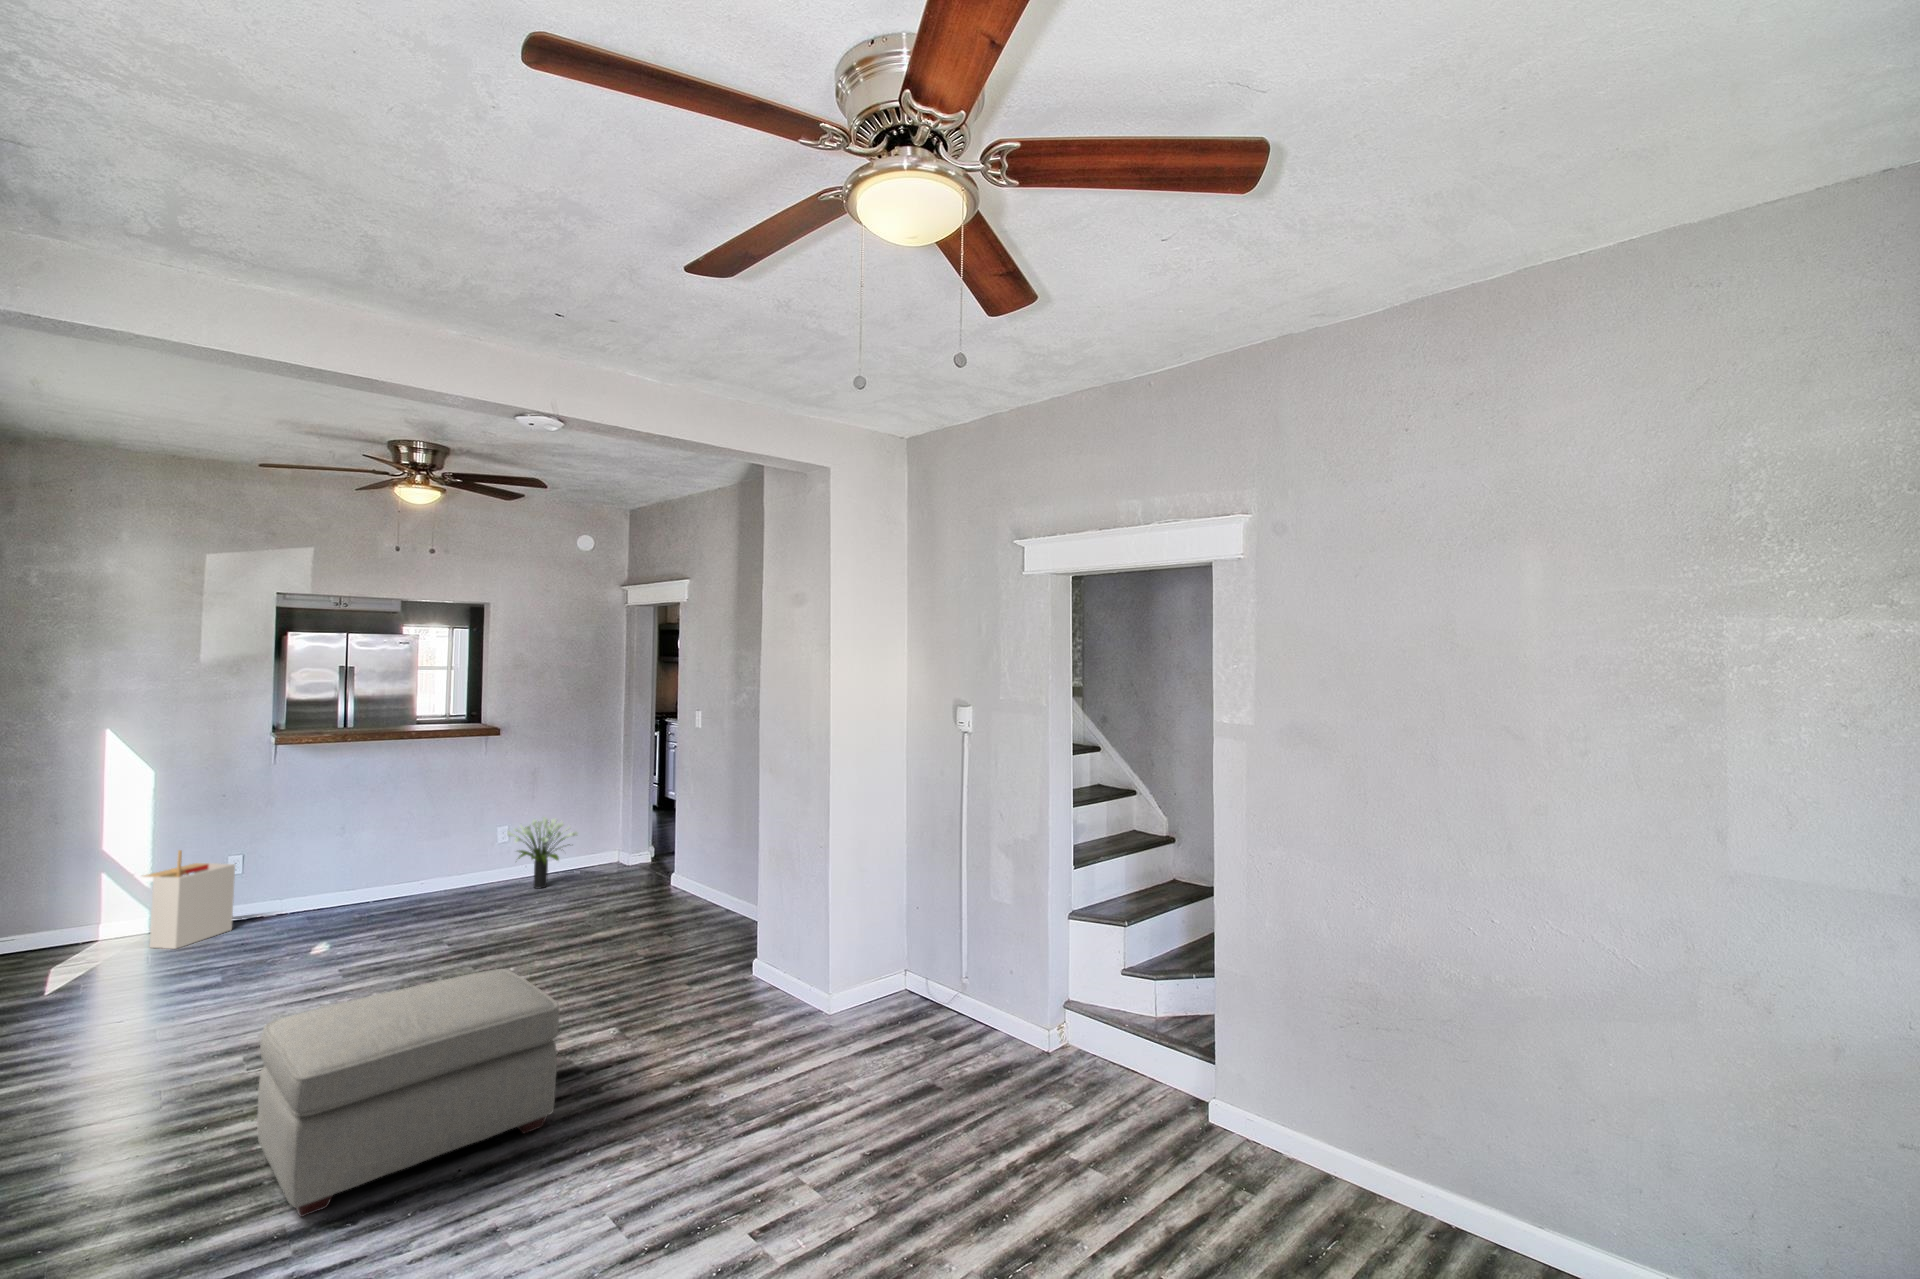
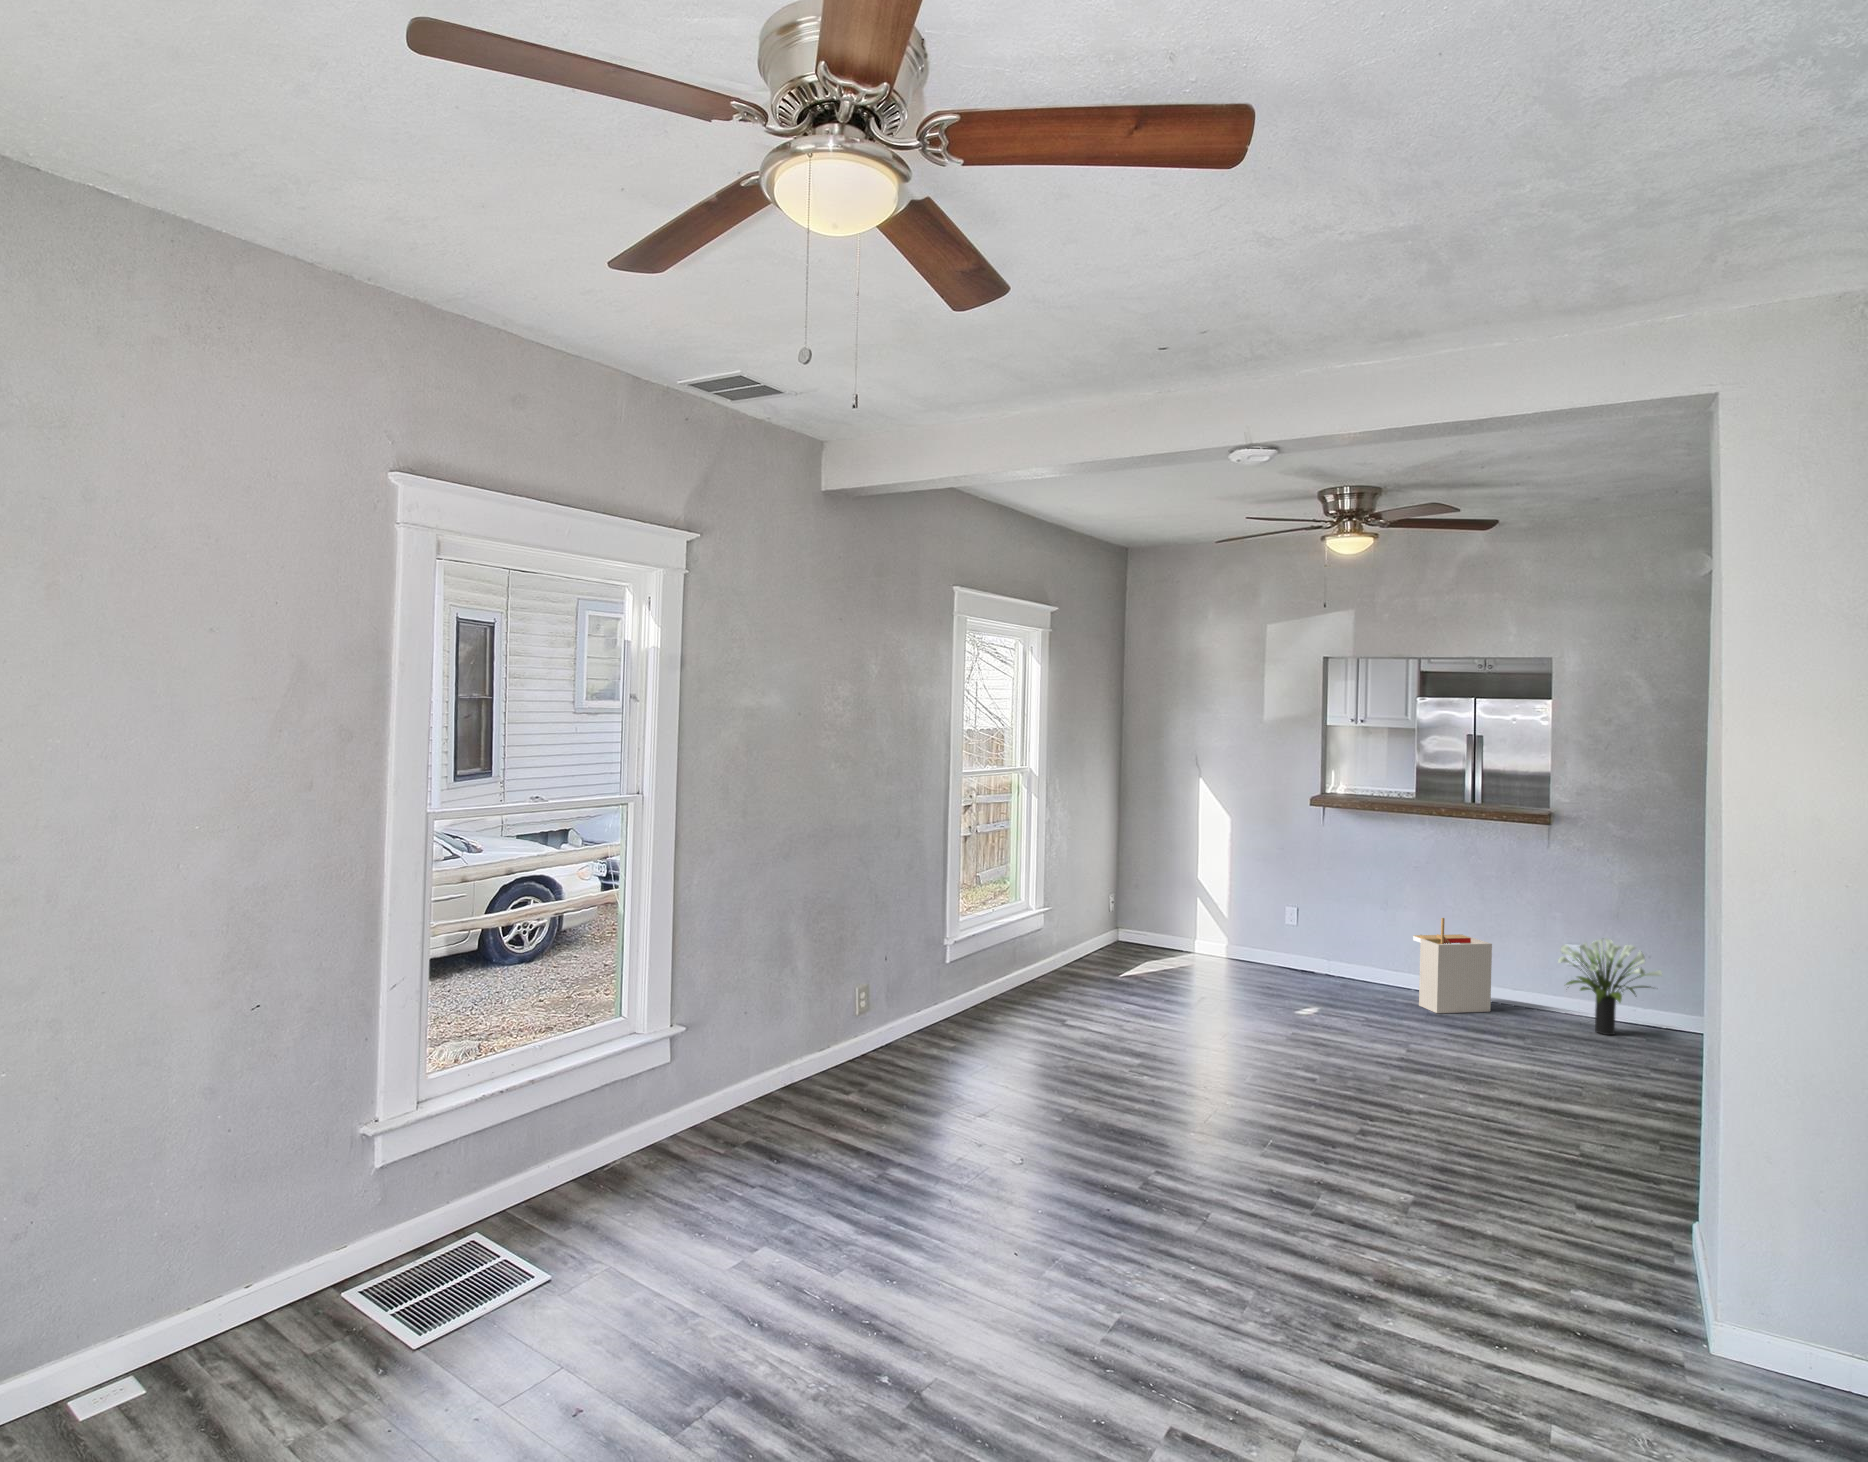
storage bin: present [141,850,235,949] -> present [1413,918,1492,1013]
ottoman: present [257,969,559,1217] -> none [1002,1020,1250,1224]

